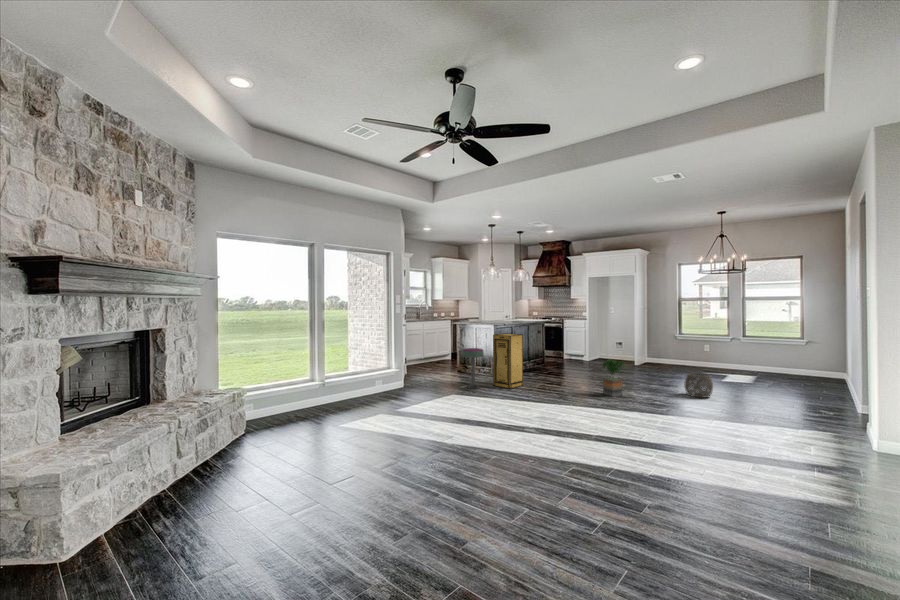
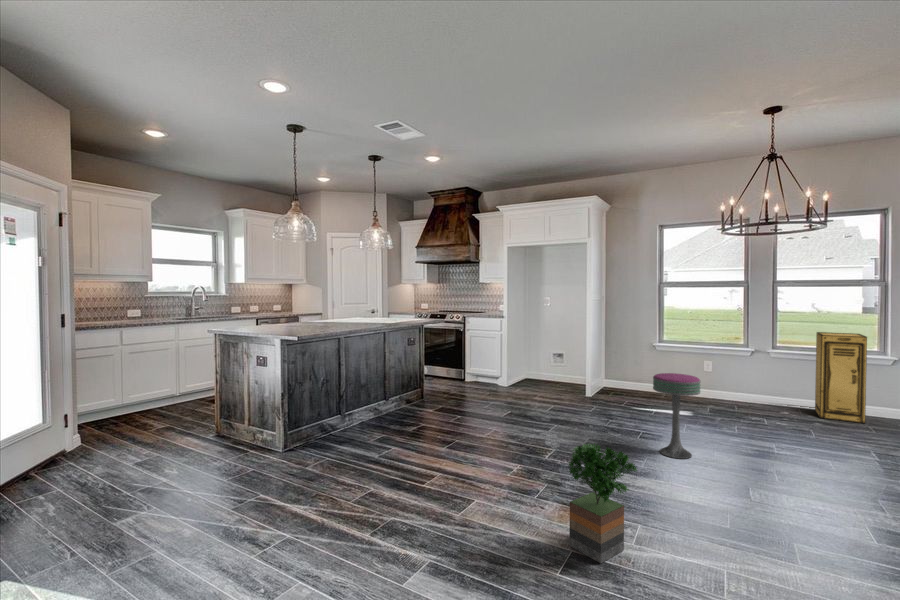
storage cabinet: present [493,333,523,389] -> present [815,332,867,423]
bar stool: present [463,348,483,389] -> present [653,373,700,459]
woven basket: present [684,373,713,398] -> none [772,467,860,550]

